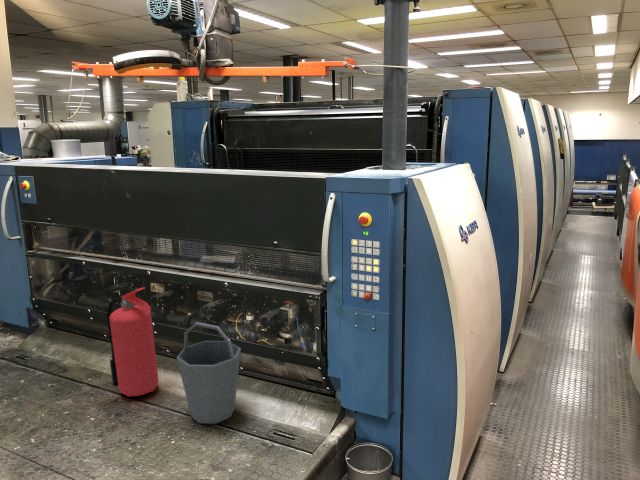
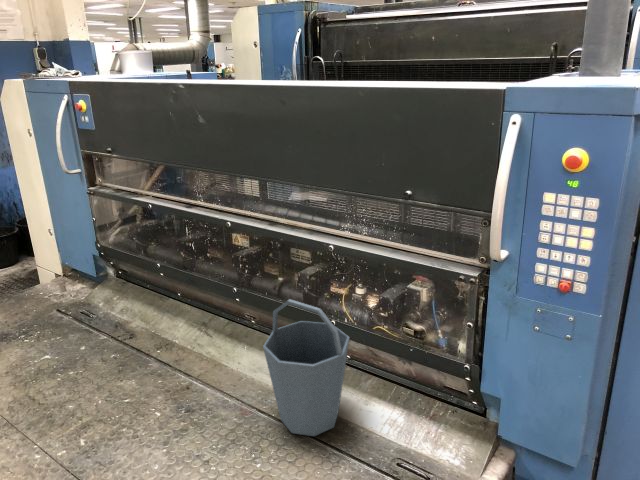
fire extinguisher: present [107,288,159,397] -> none [176,246,240,382]

